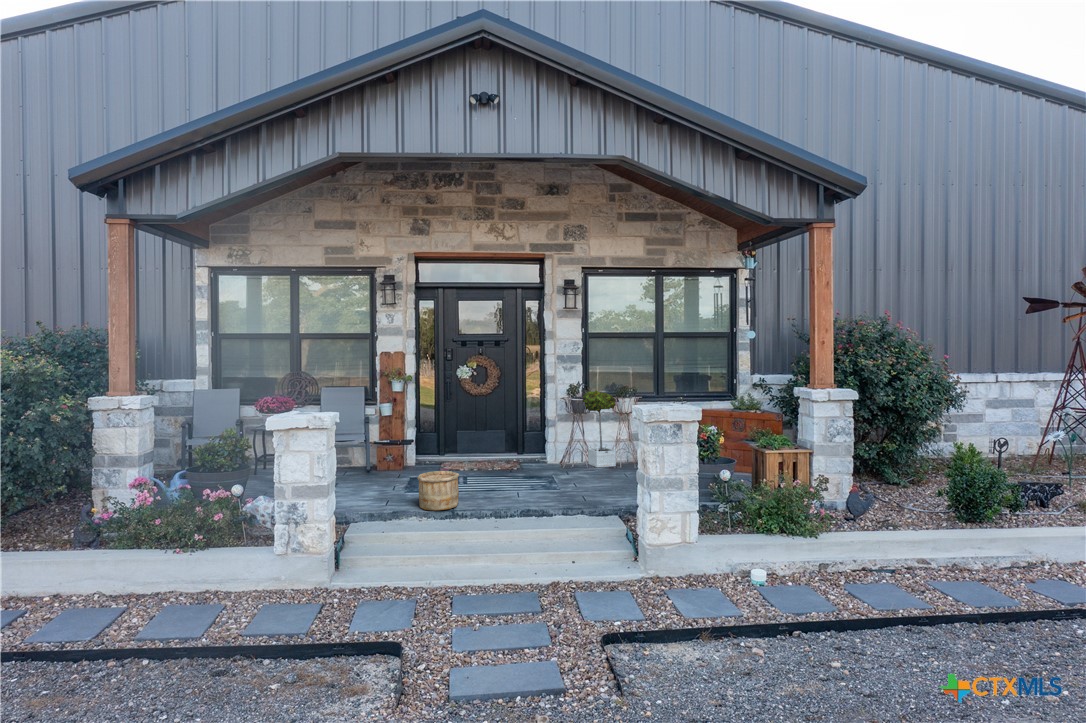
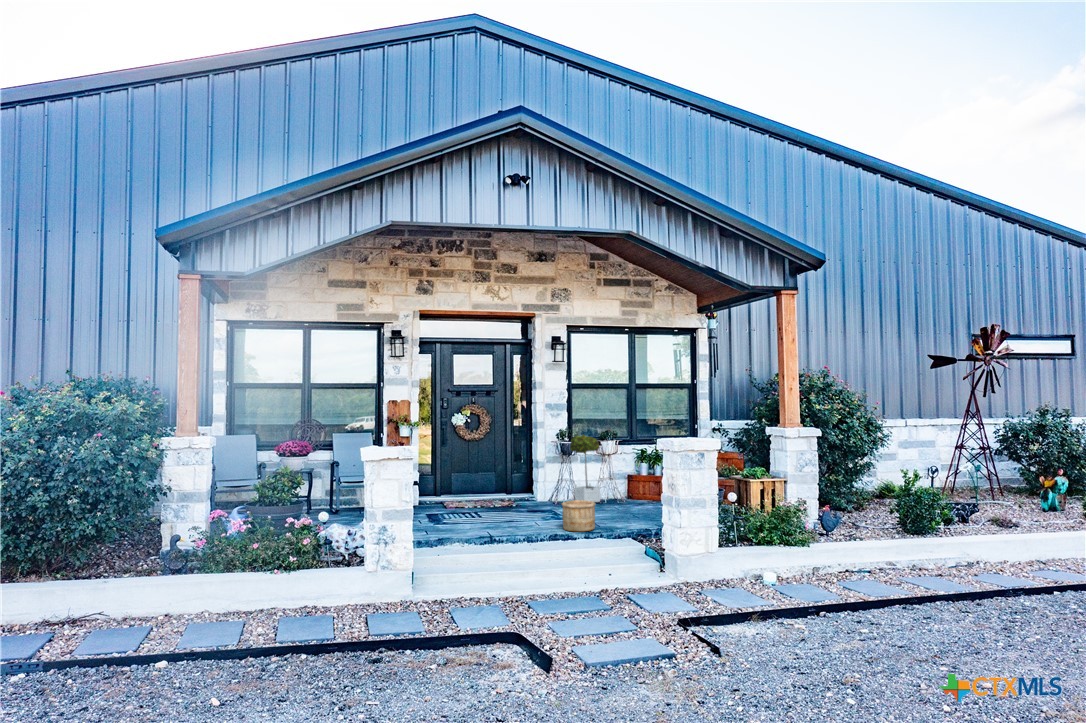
wooden bucket: present [417,471,459,510] -> present [562,500,595,531]

